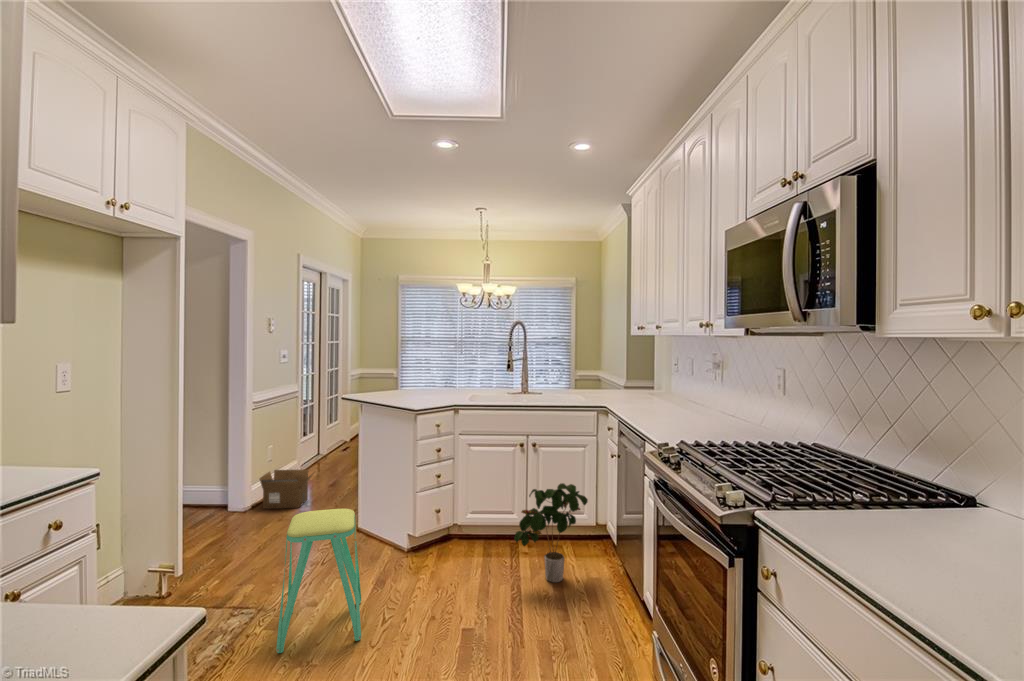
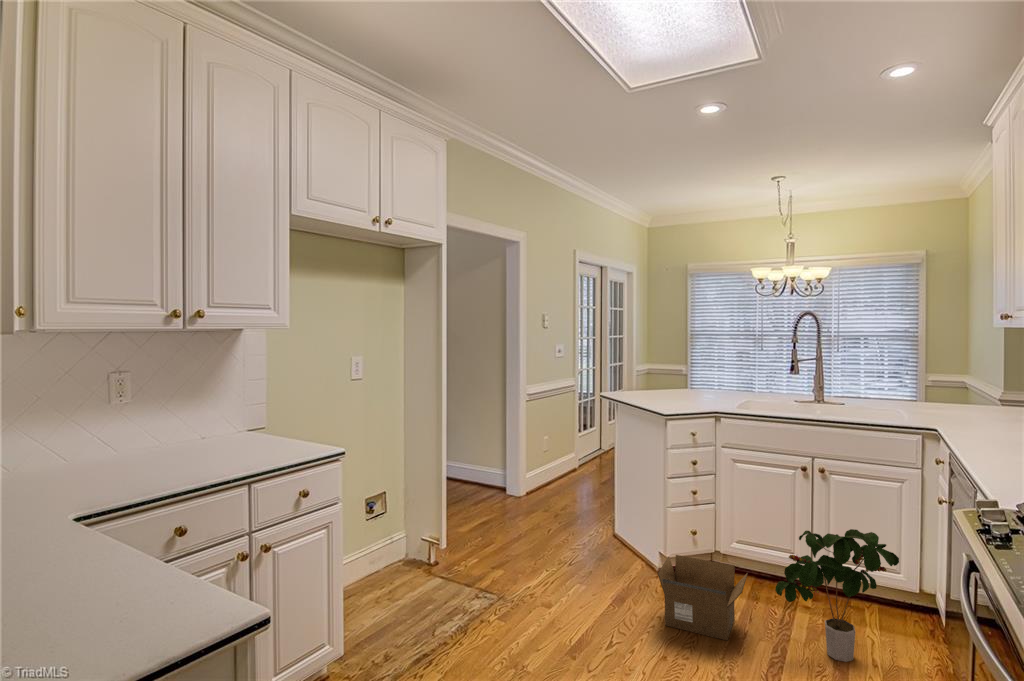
cardboard box: present [260,469,314,509] -> present [658,555,748,640]
stool: present [276,509,361,653] -> none [501,512,592,658]

